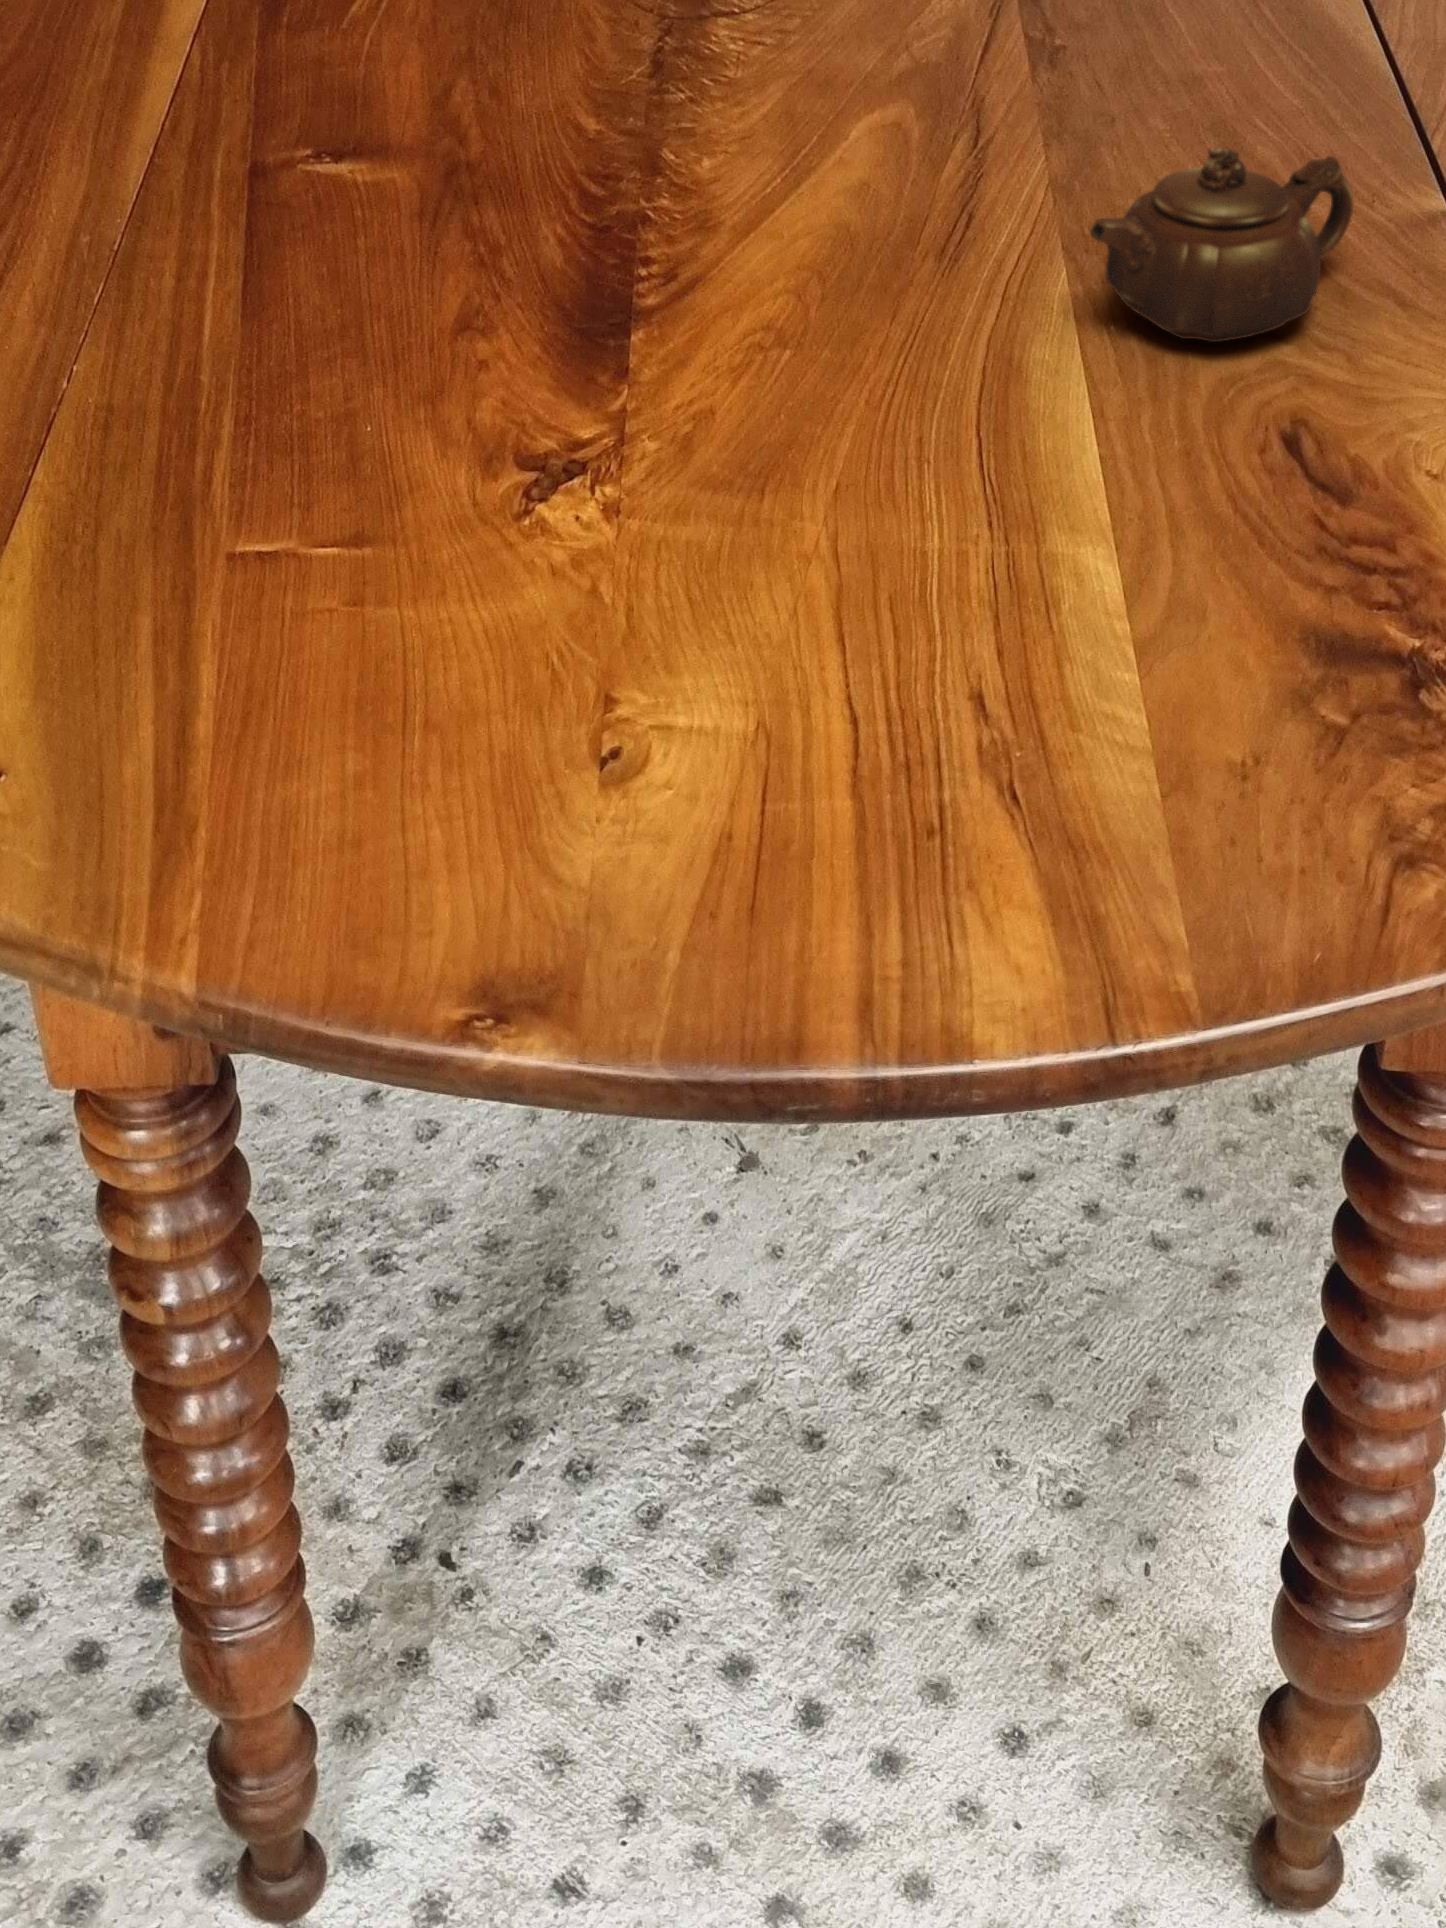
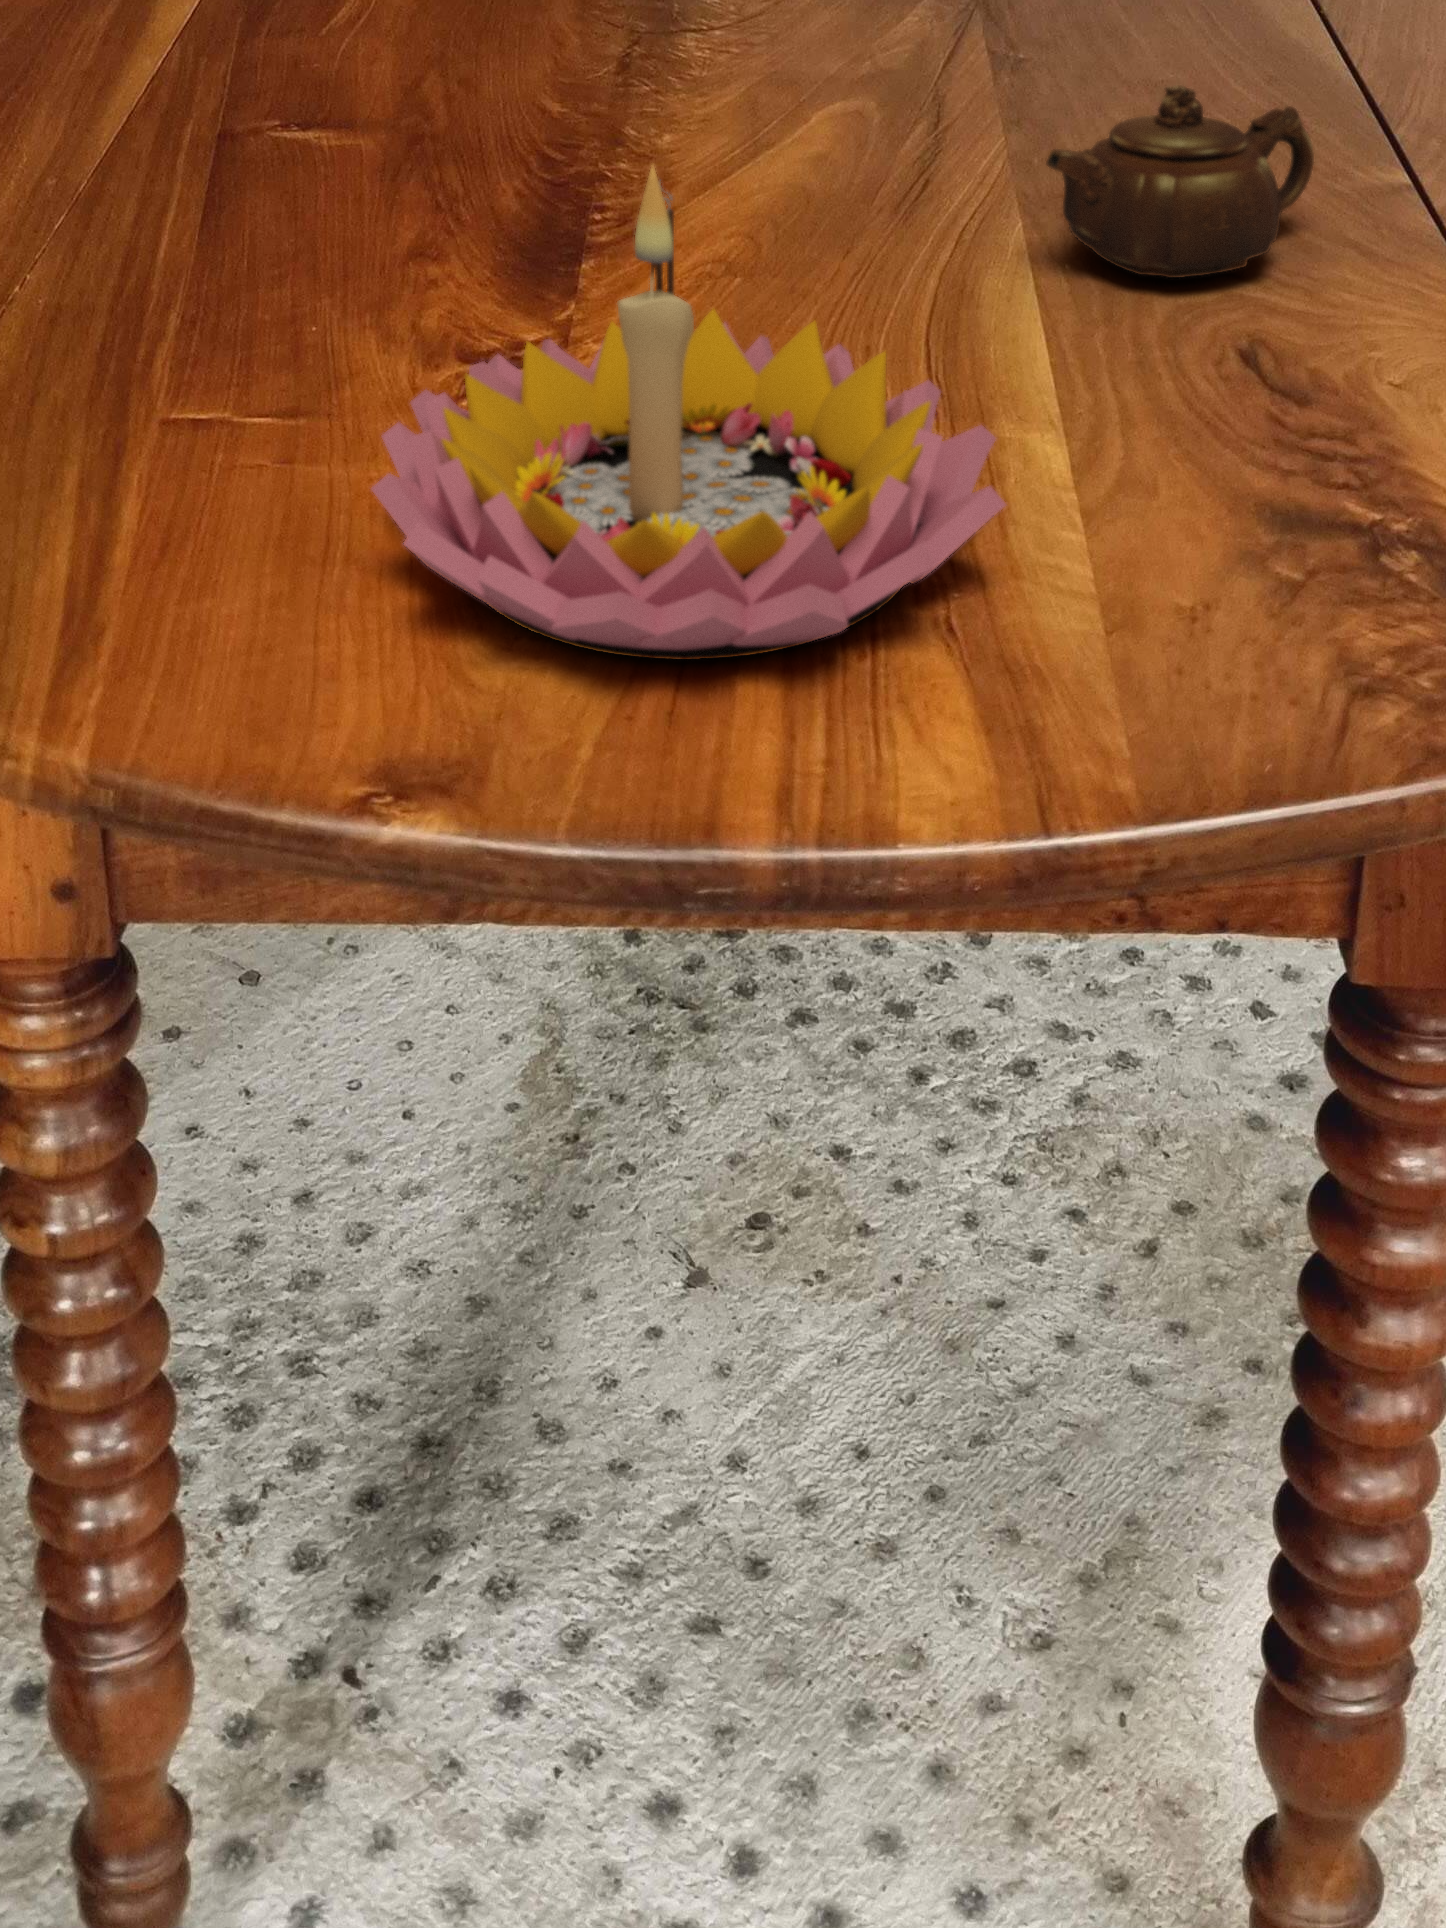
candle holder: none [444,362,1066,839] -> present [372,166,1006,660]

